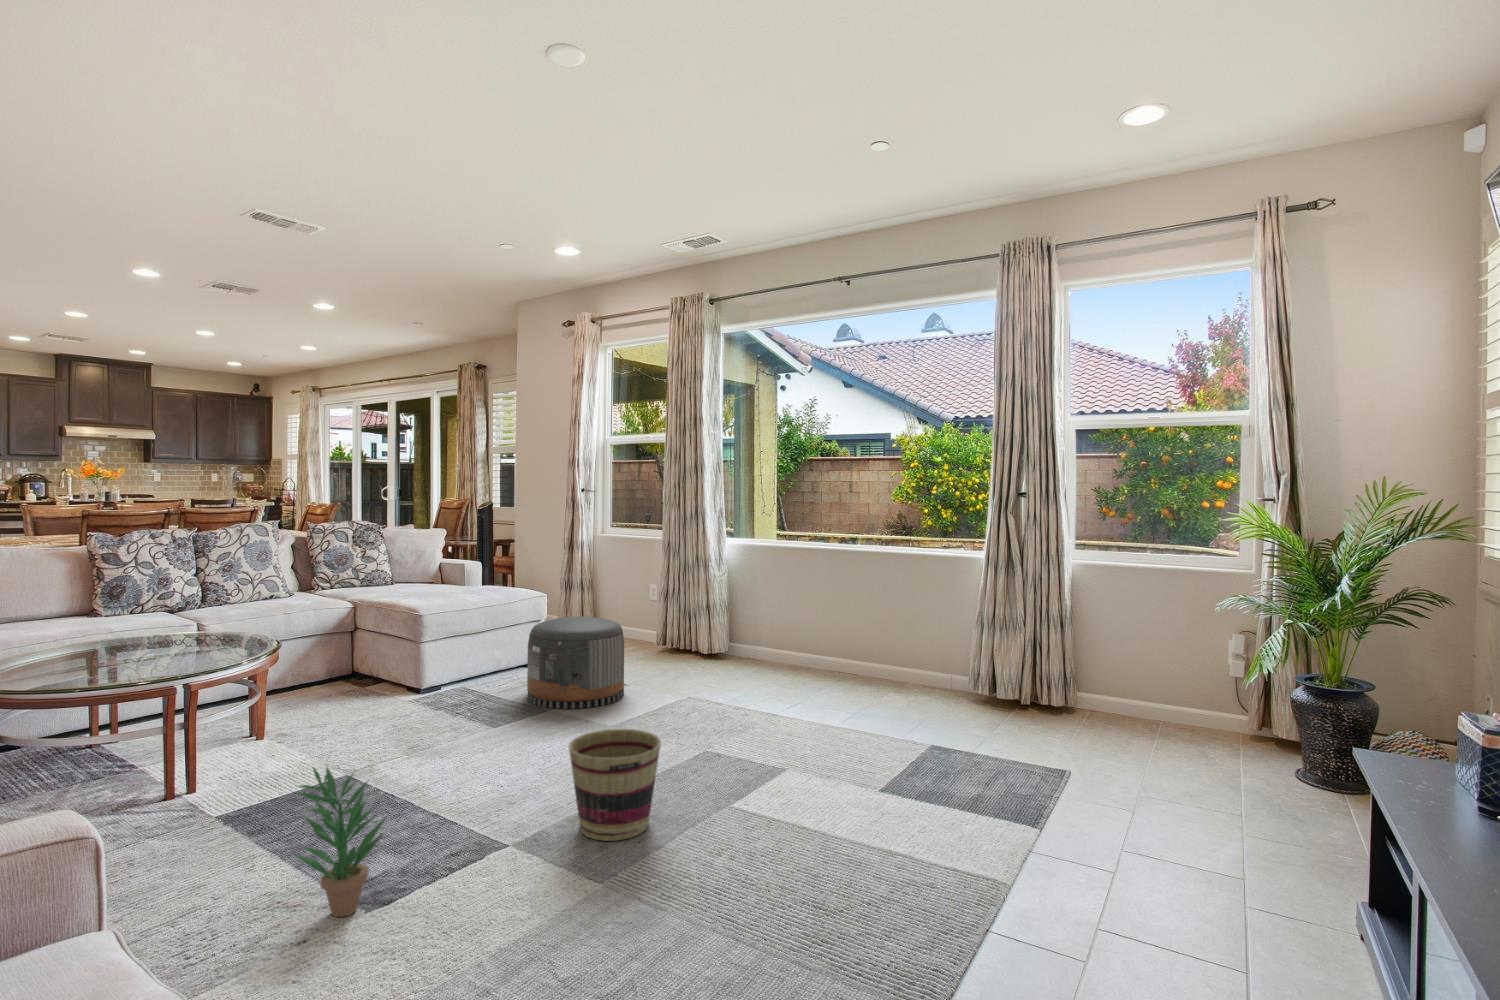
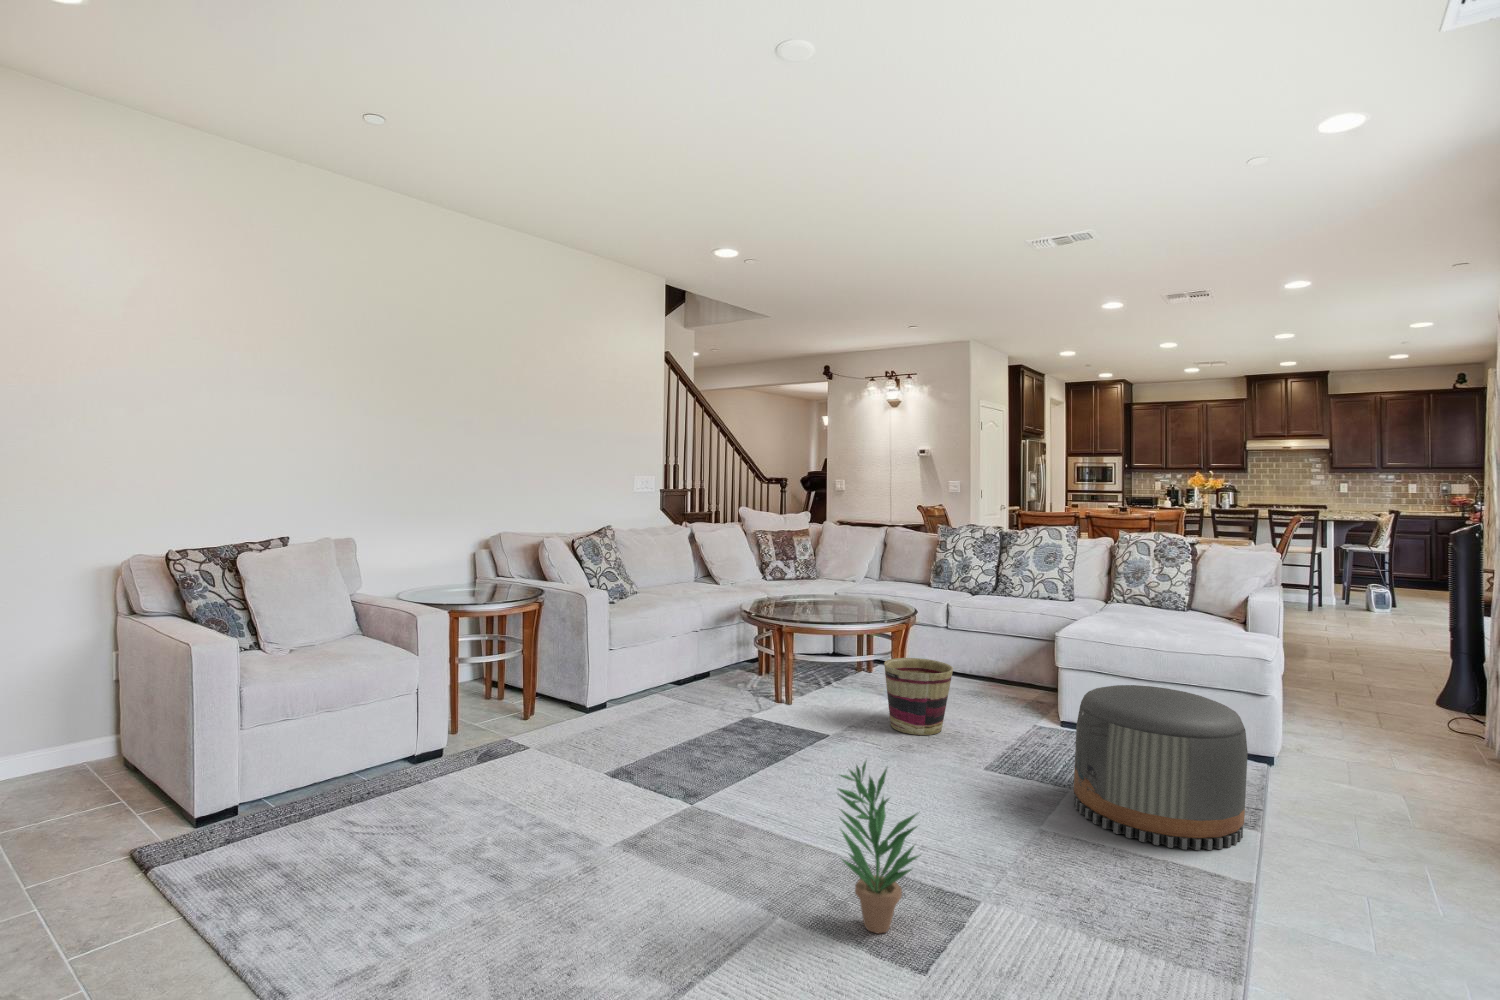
basket: present [569,729,661,841] -> present [884,658,953,735]
potted plant: present [294,767,384,917] -> present [838,761,919,933]

